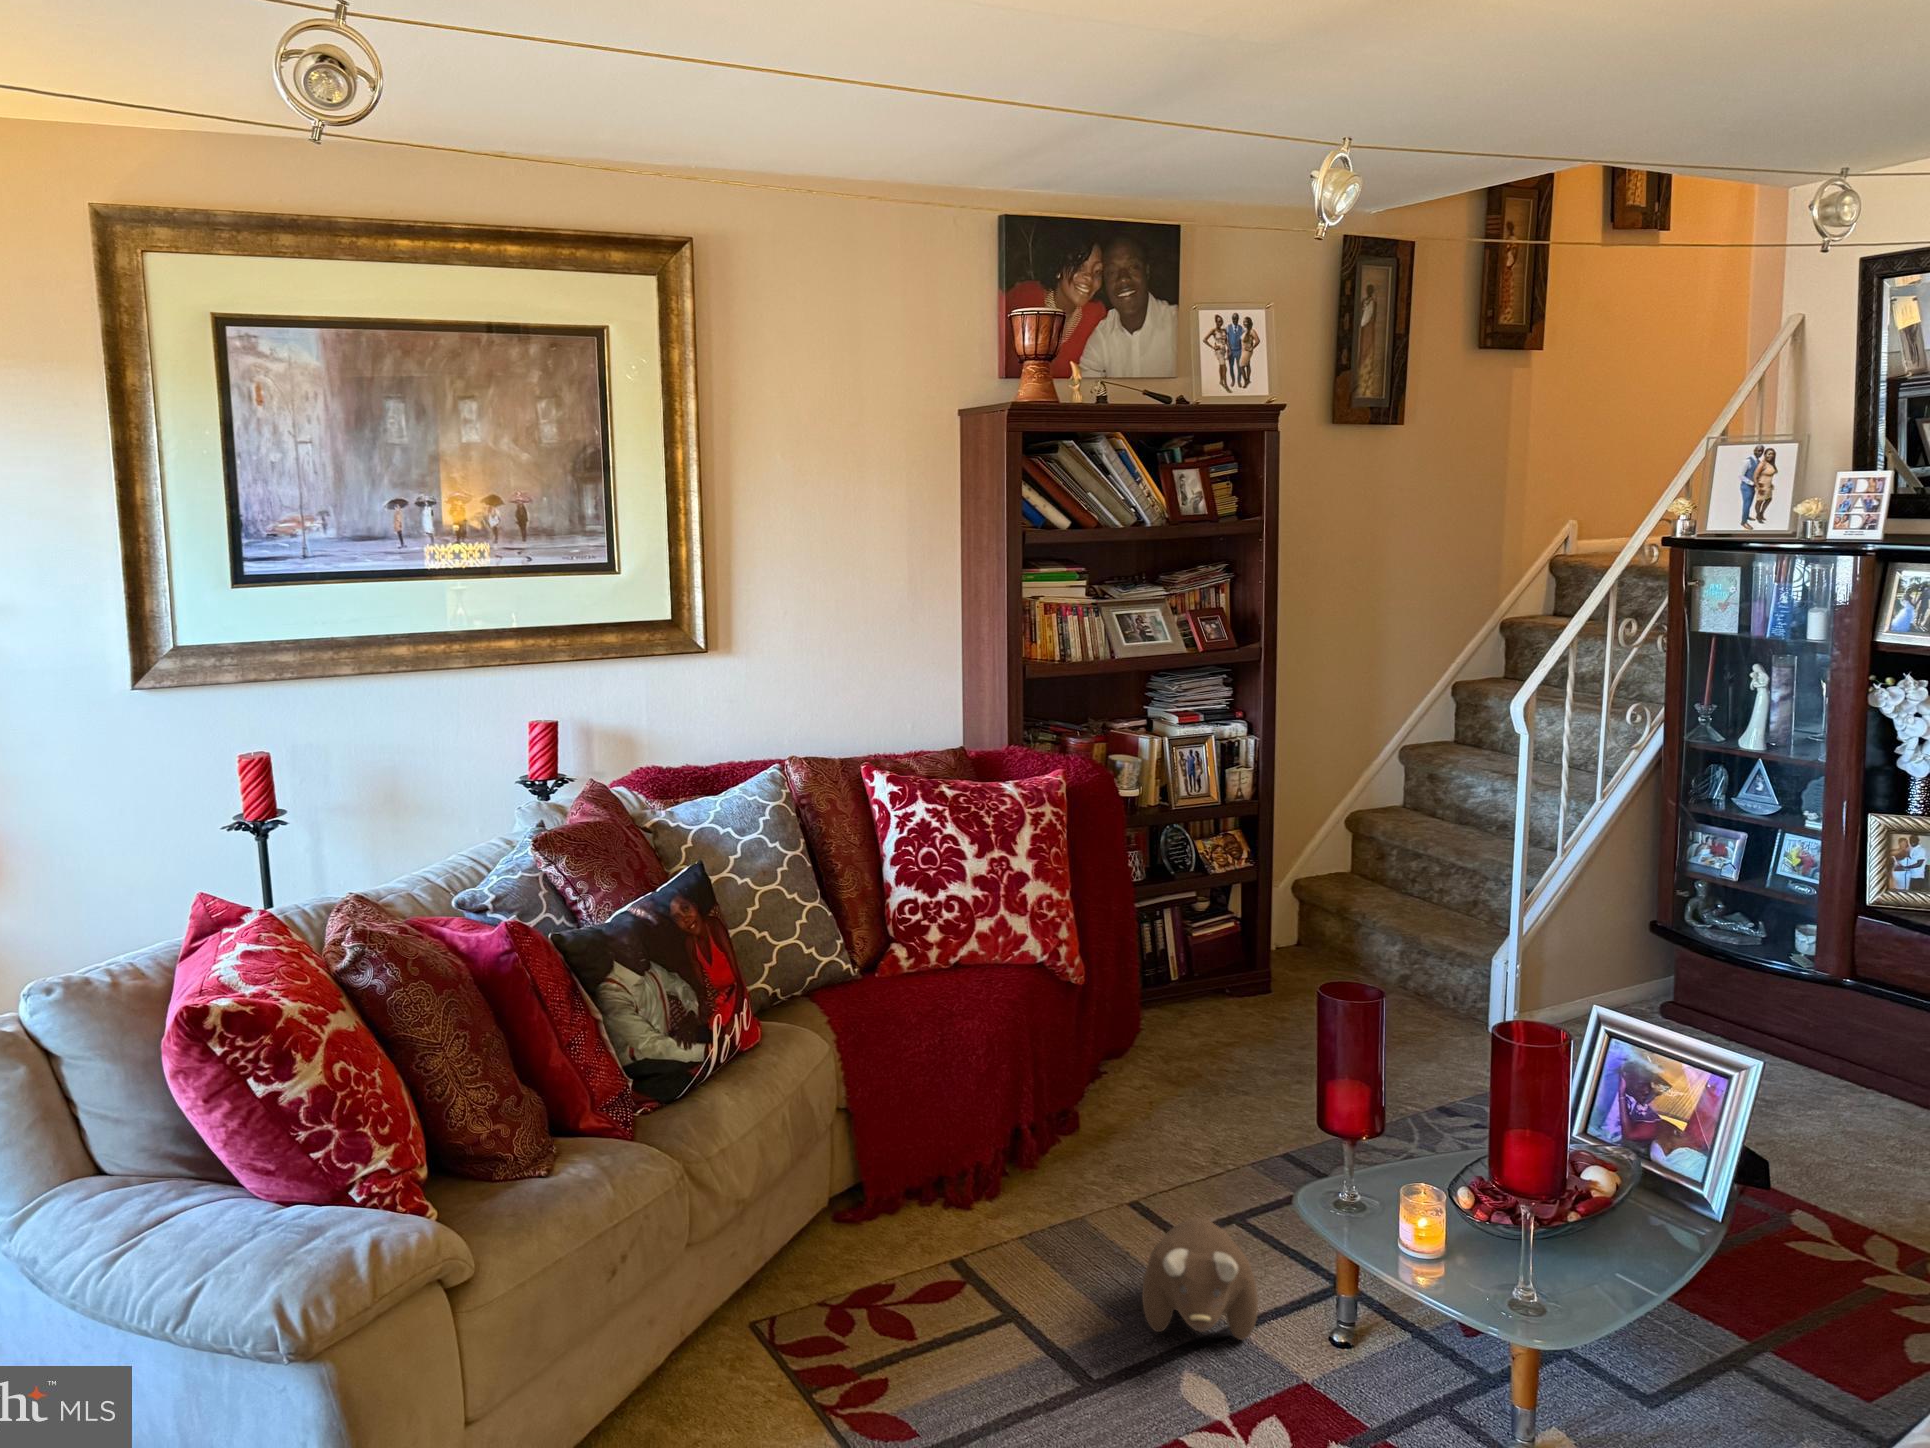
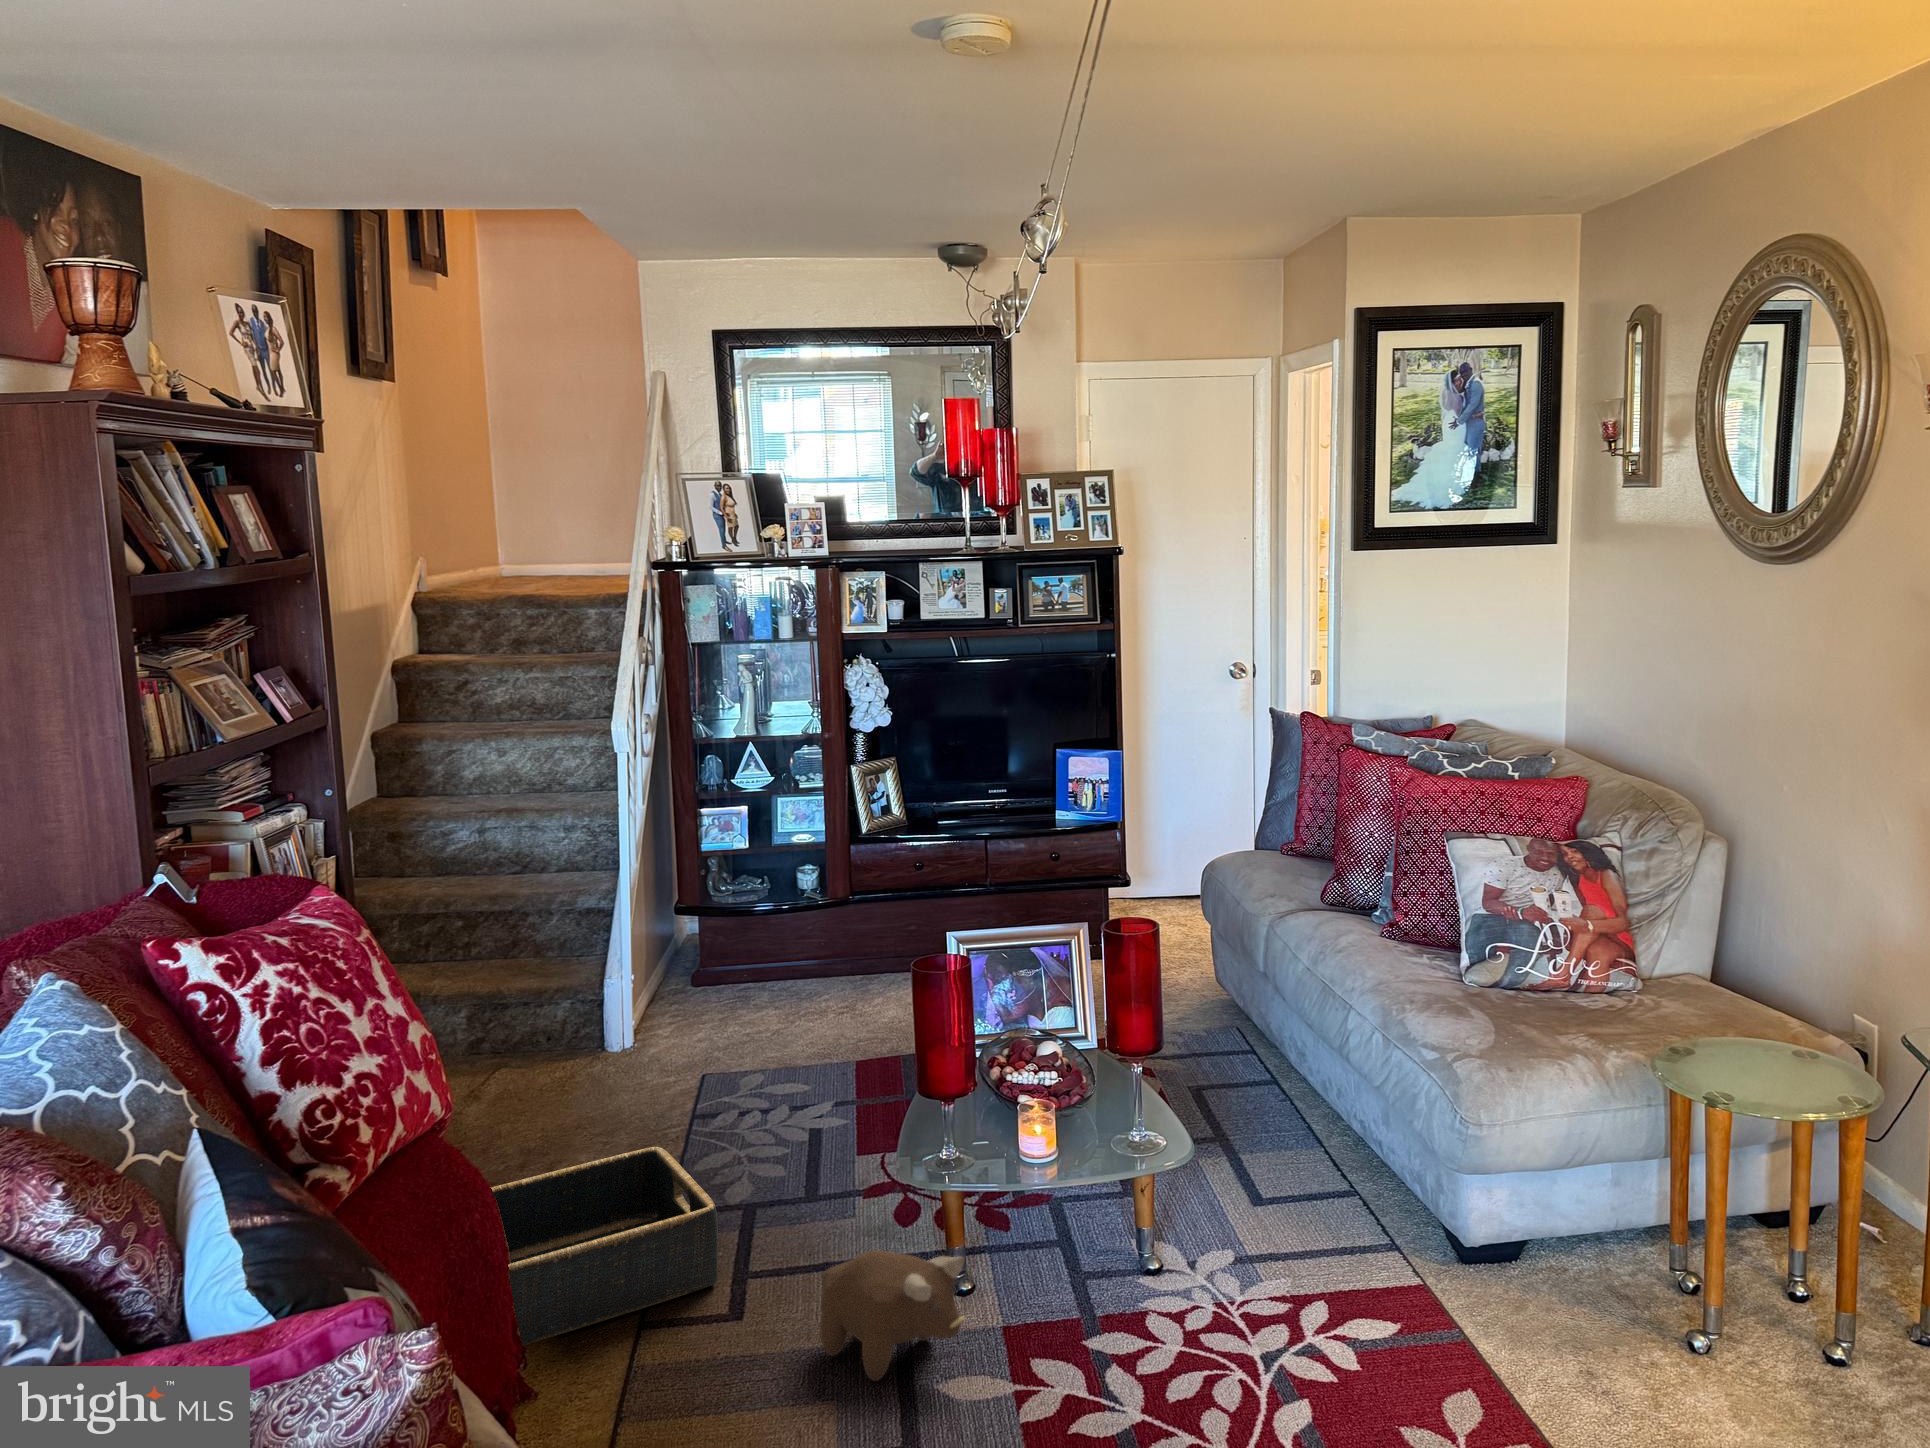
basket: none [1030,1041,1266,1205] -> present [491,1147,718,1346]

